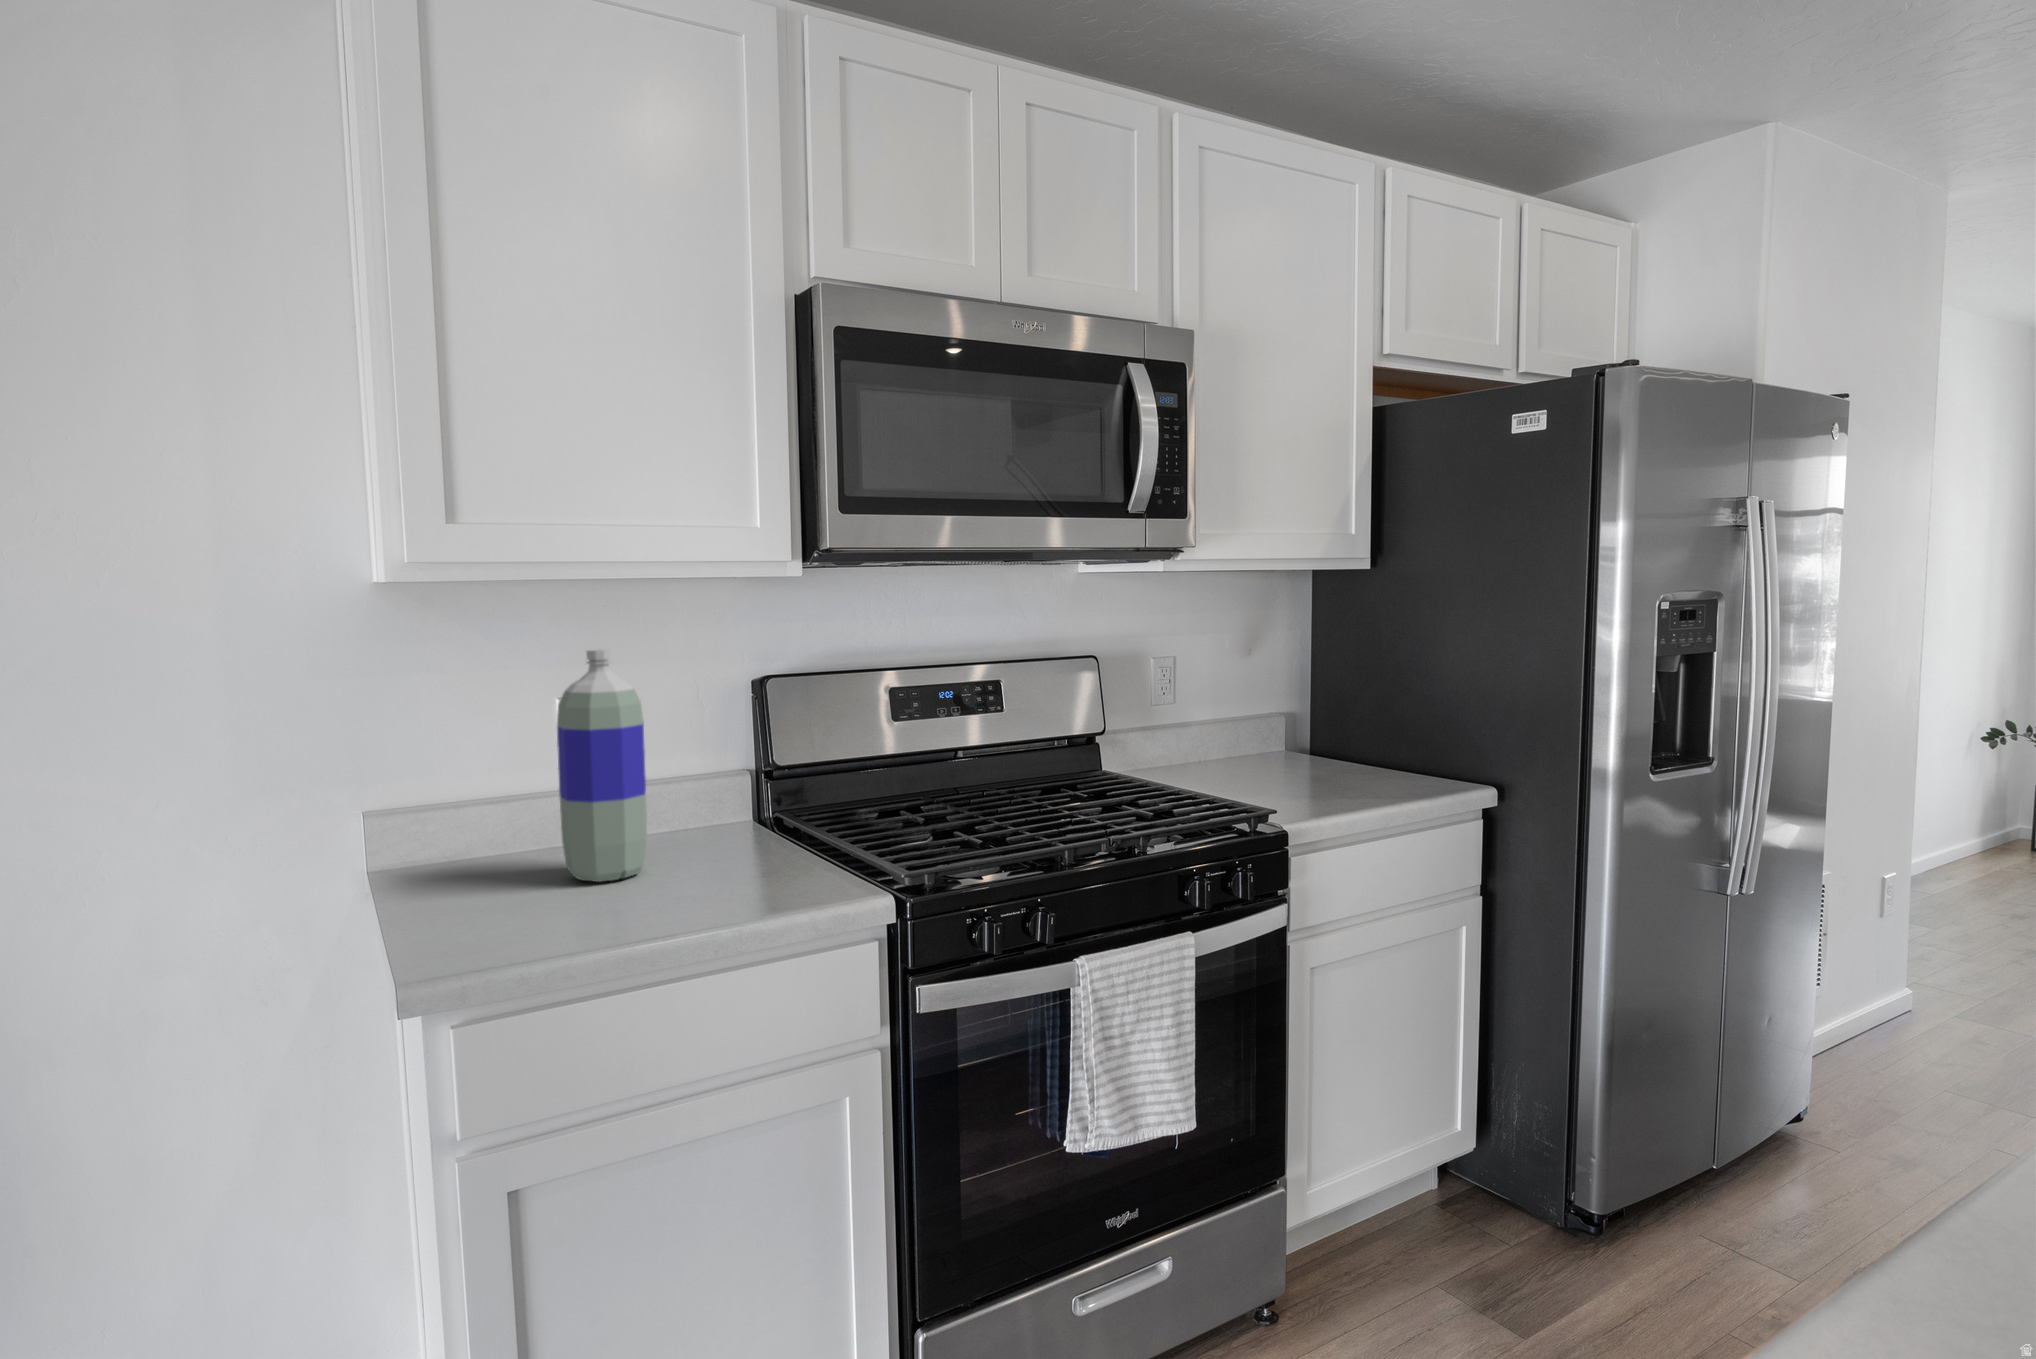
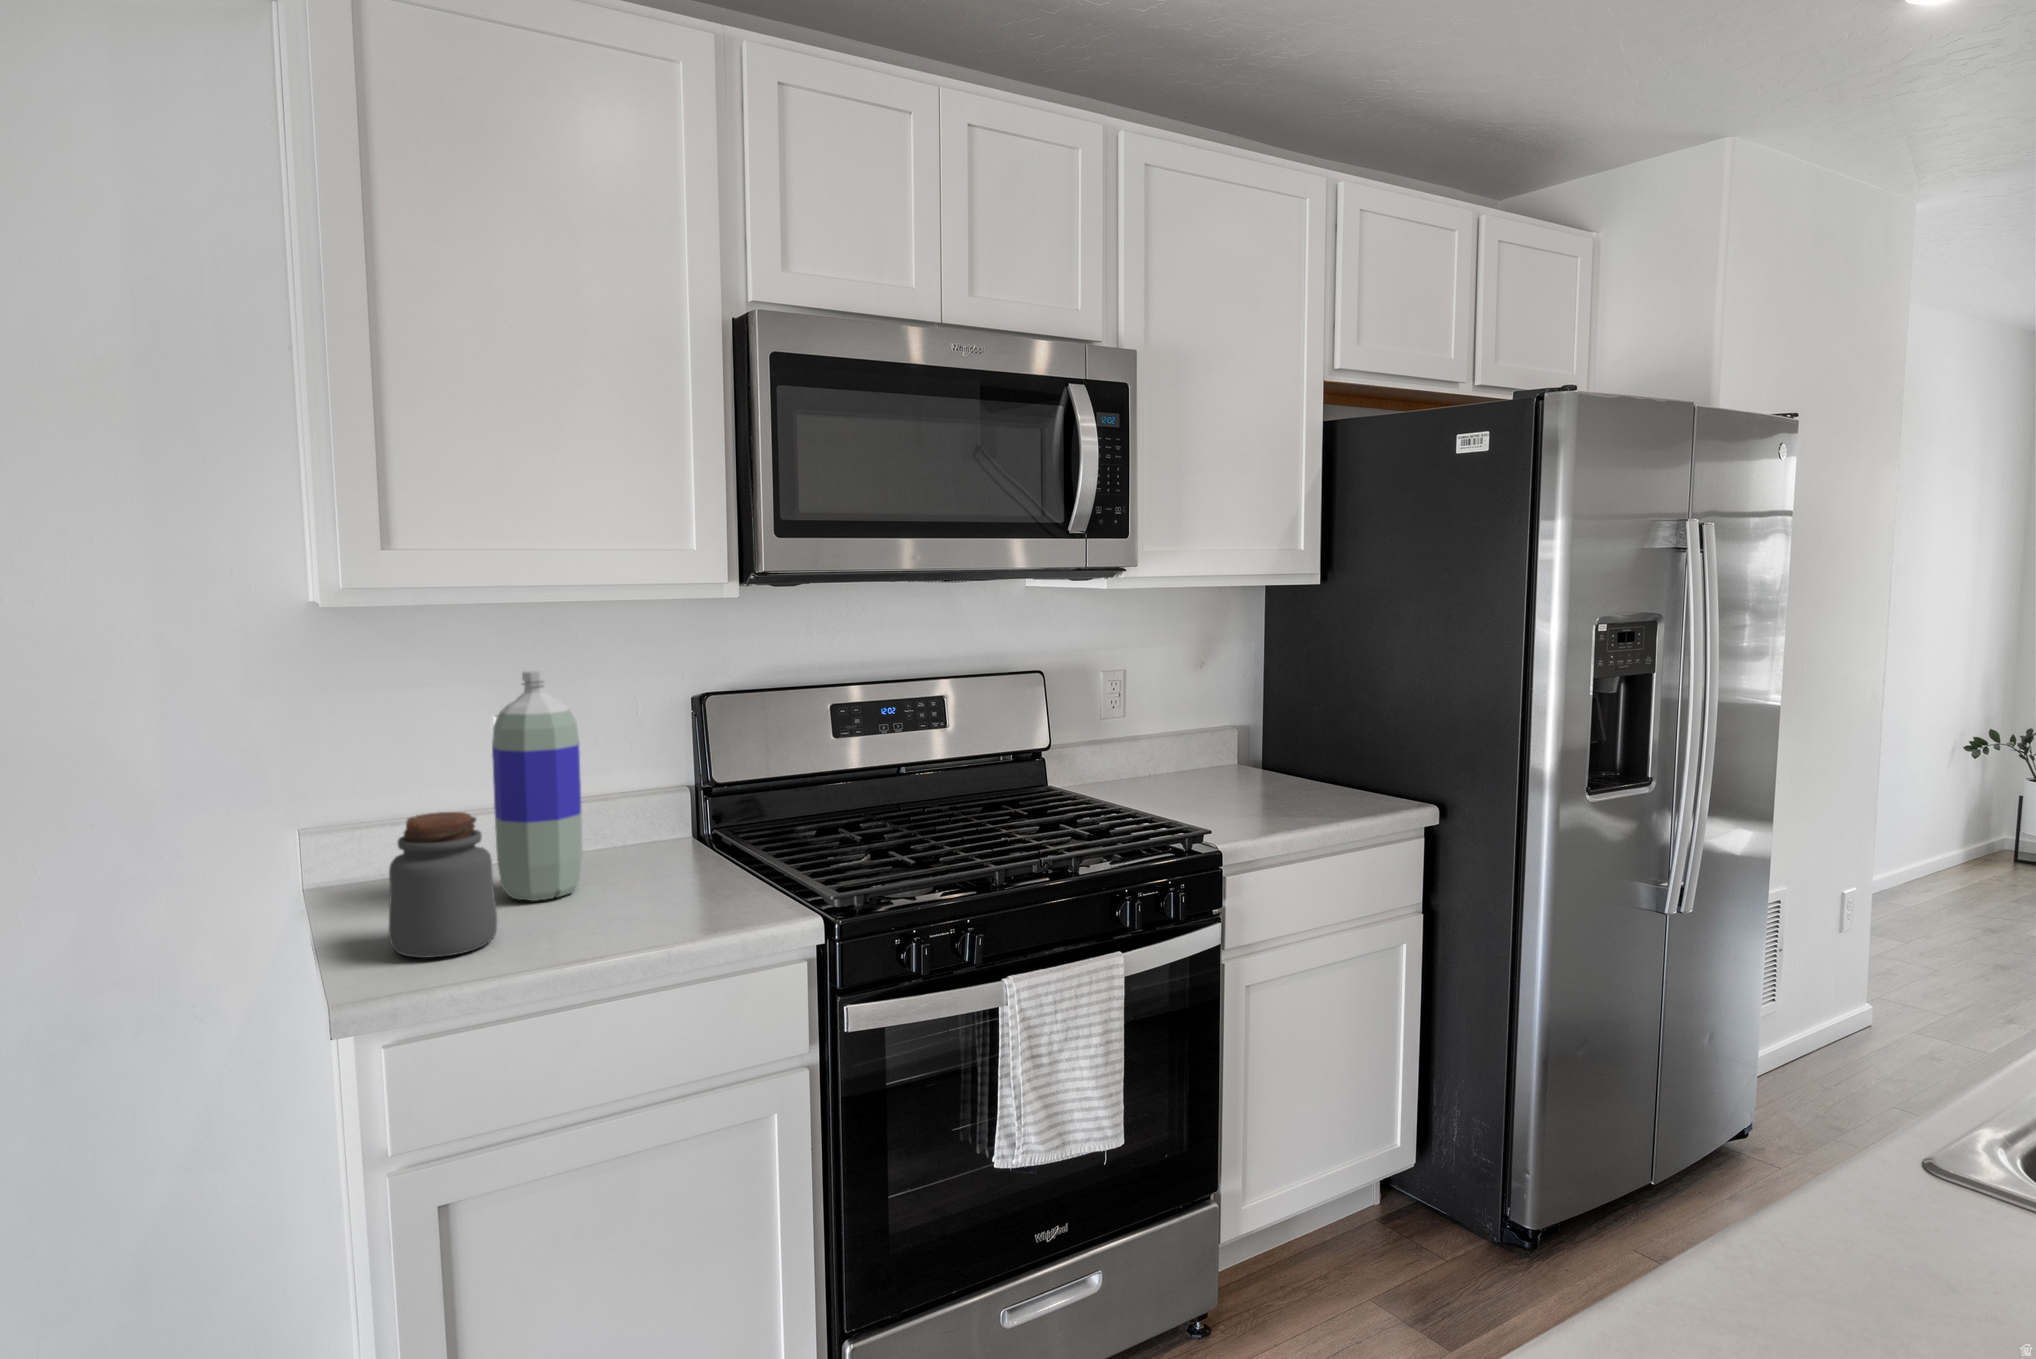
jar: none [456,789,565,937] -> present [389,812,498,958]

